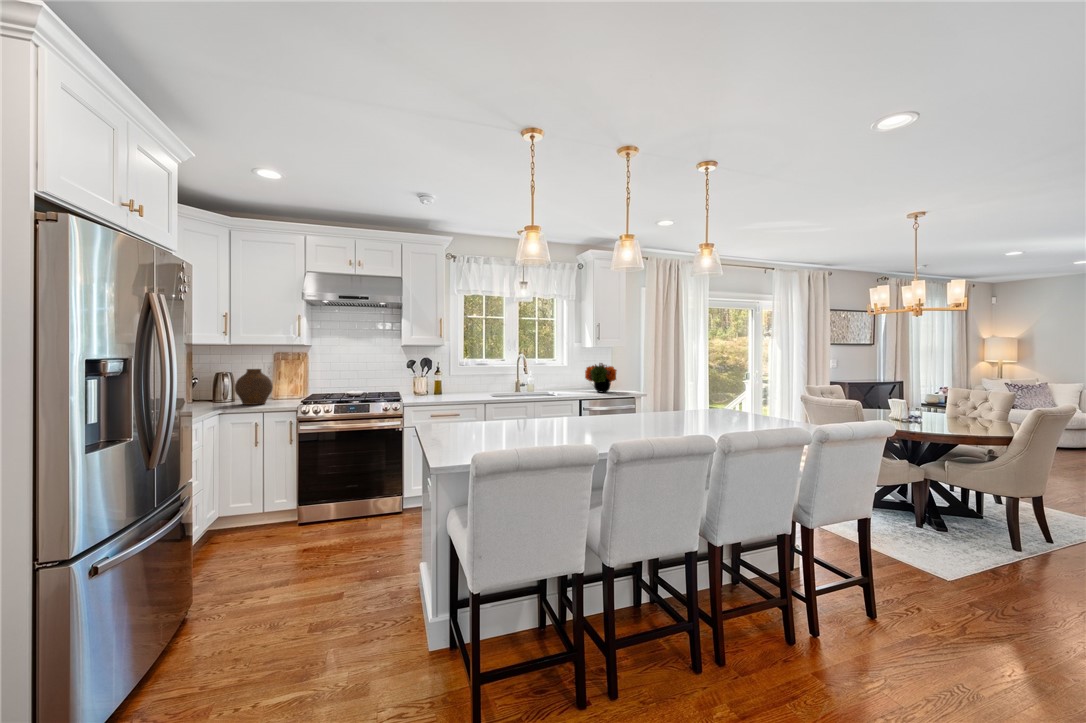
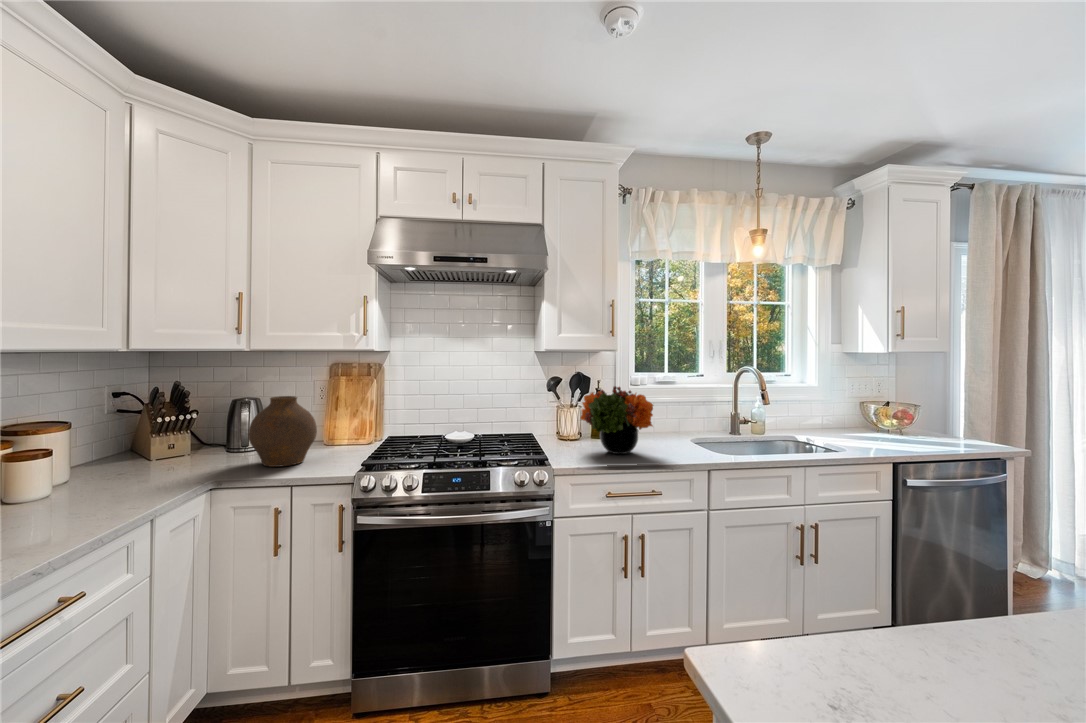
flower arrangement: present [585,363,617,392] -> present [580,386,653,454]

